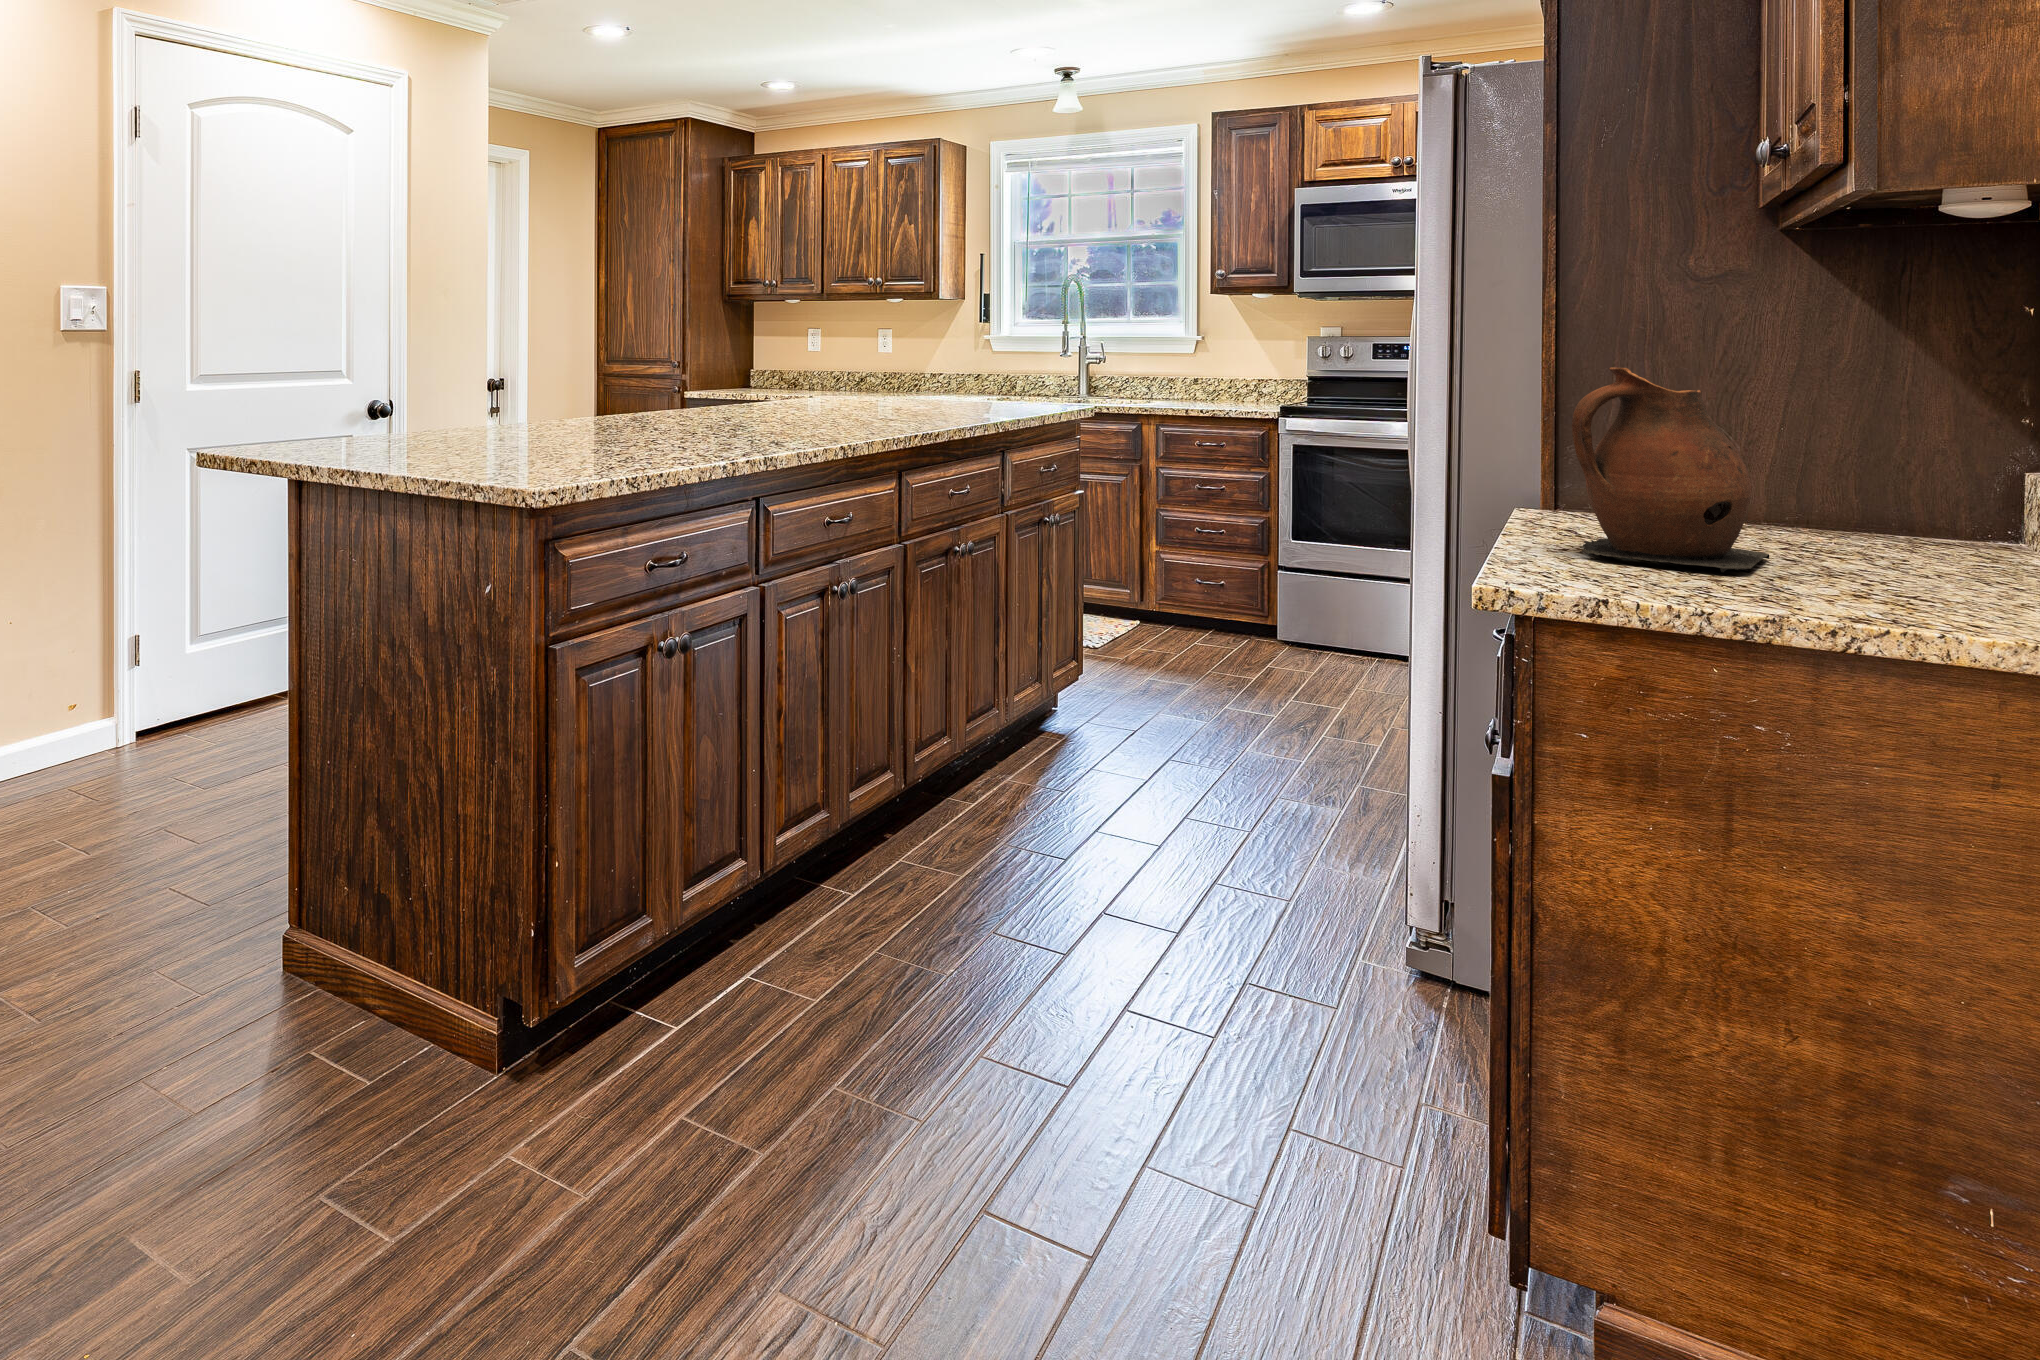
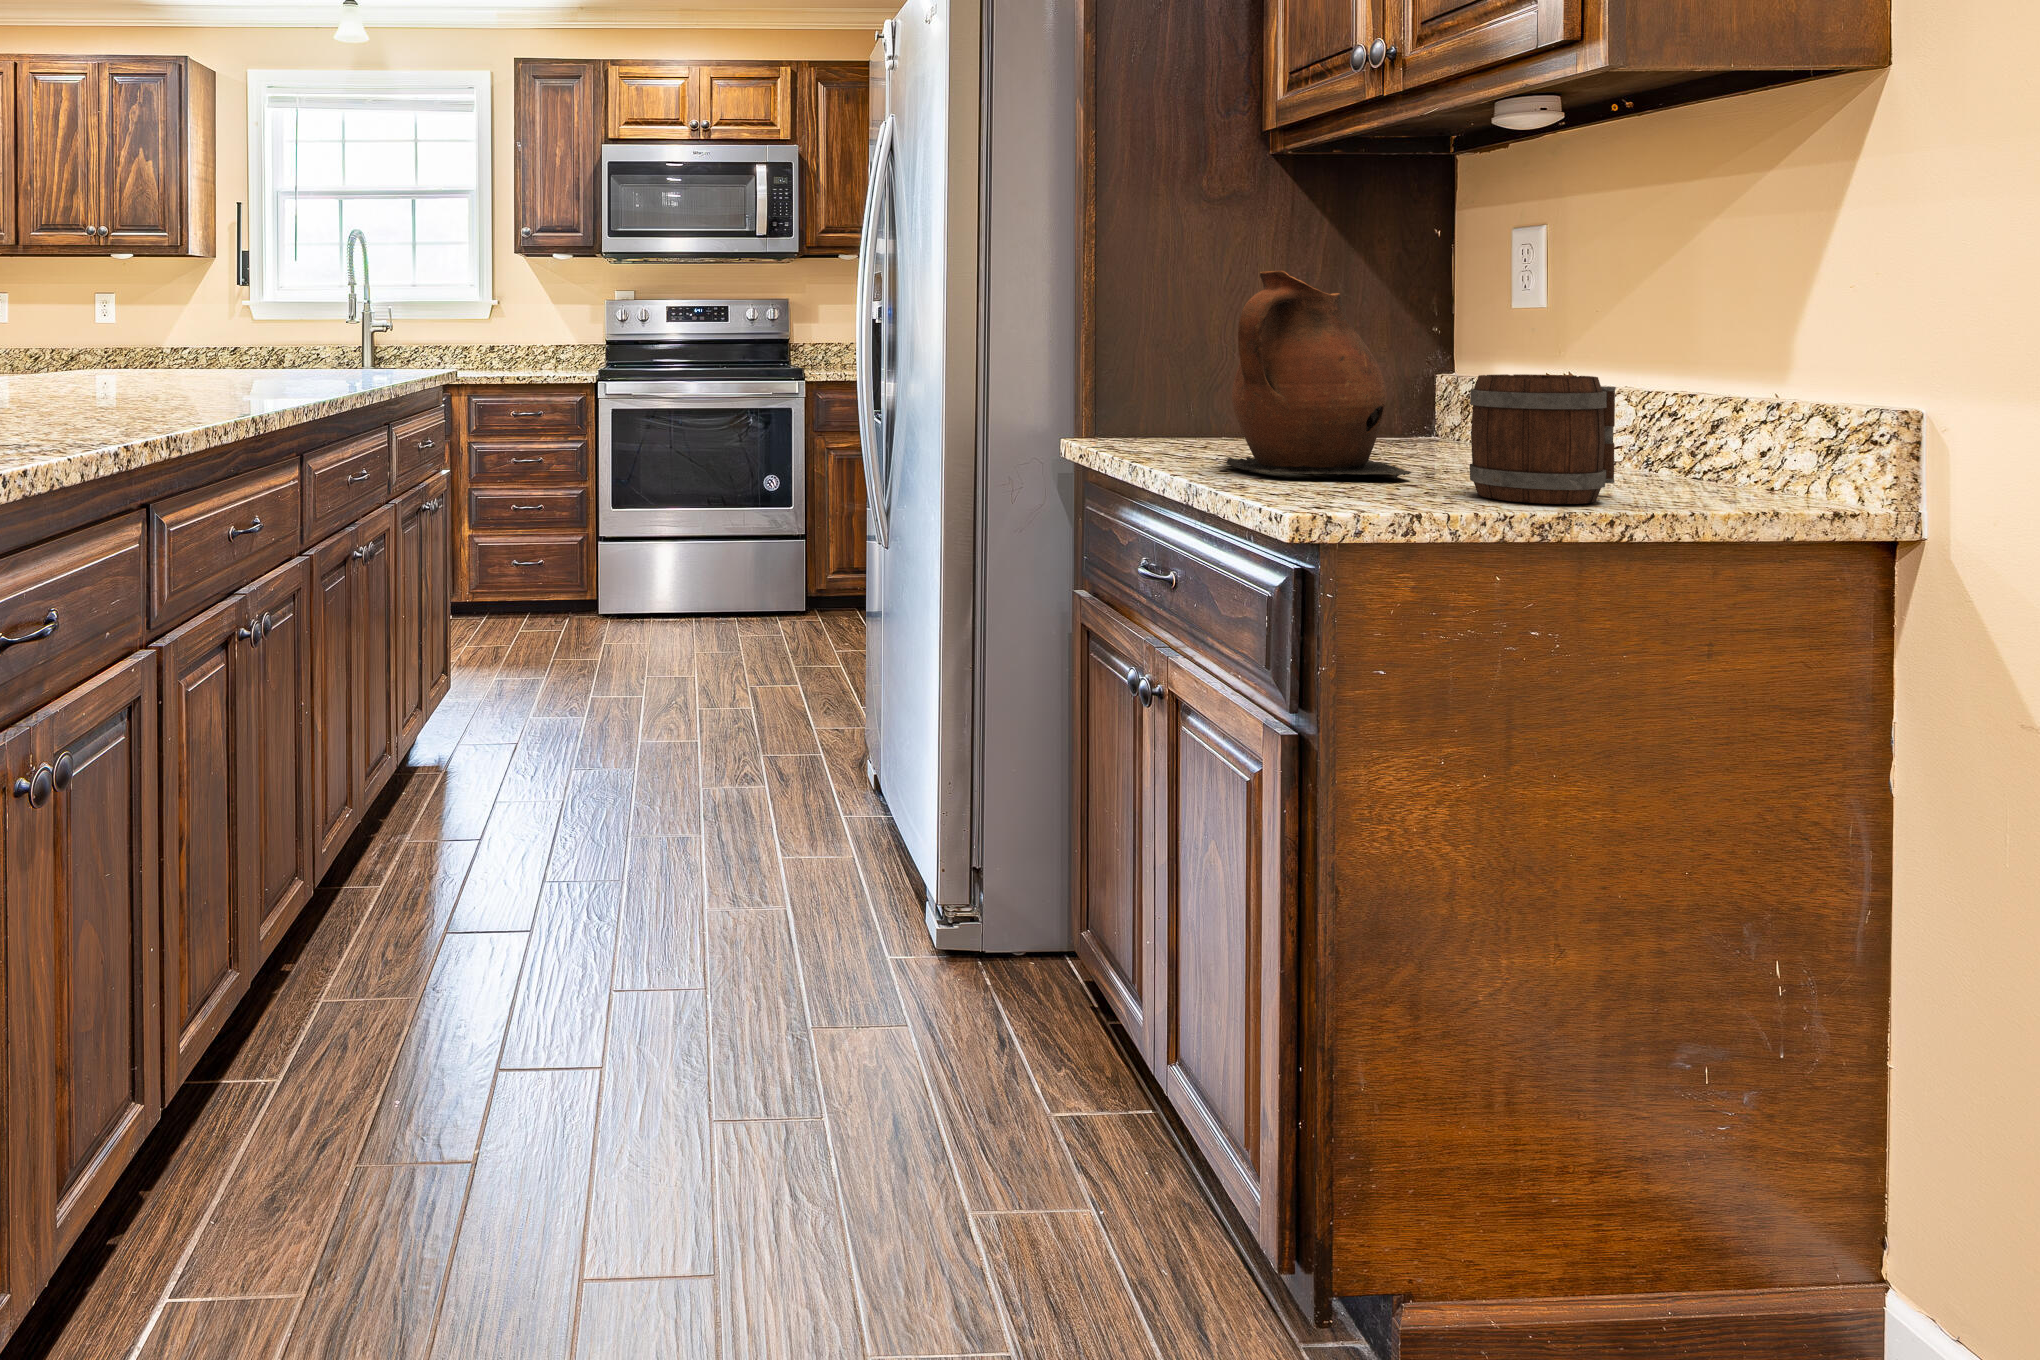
mug: none [1746,479,1933,612] -> present [1469,374,1616,504]

